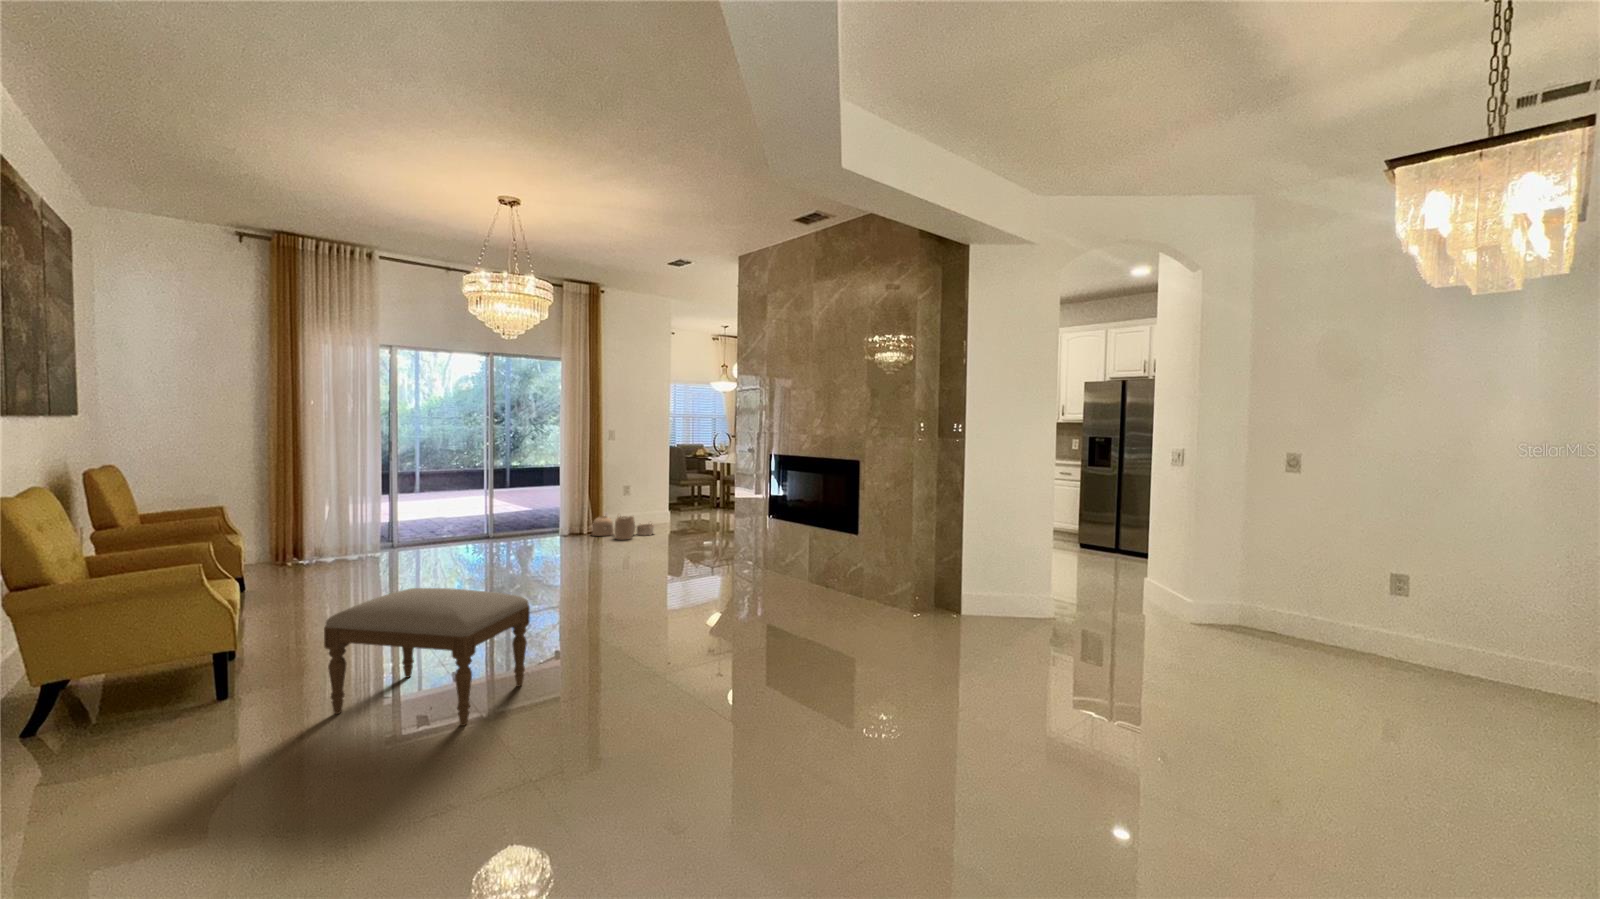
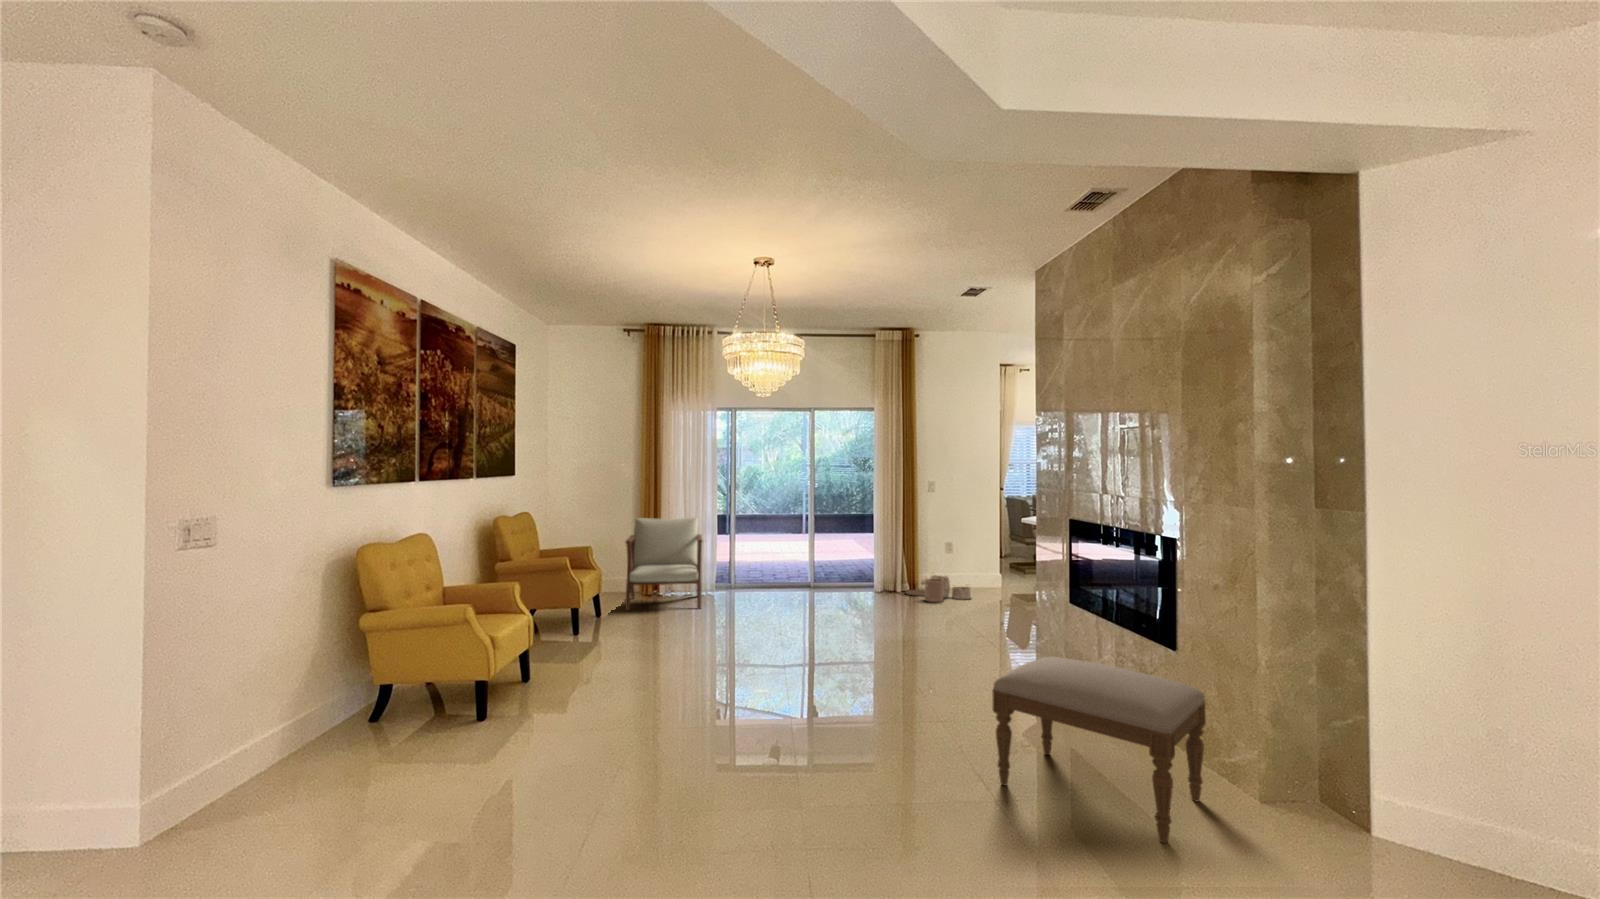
lounge chair: none [263,470,382,584] -> present [625,518,702,611]
ottoman: present [324,588,530,726] -> present [992,657,1206,843]

